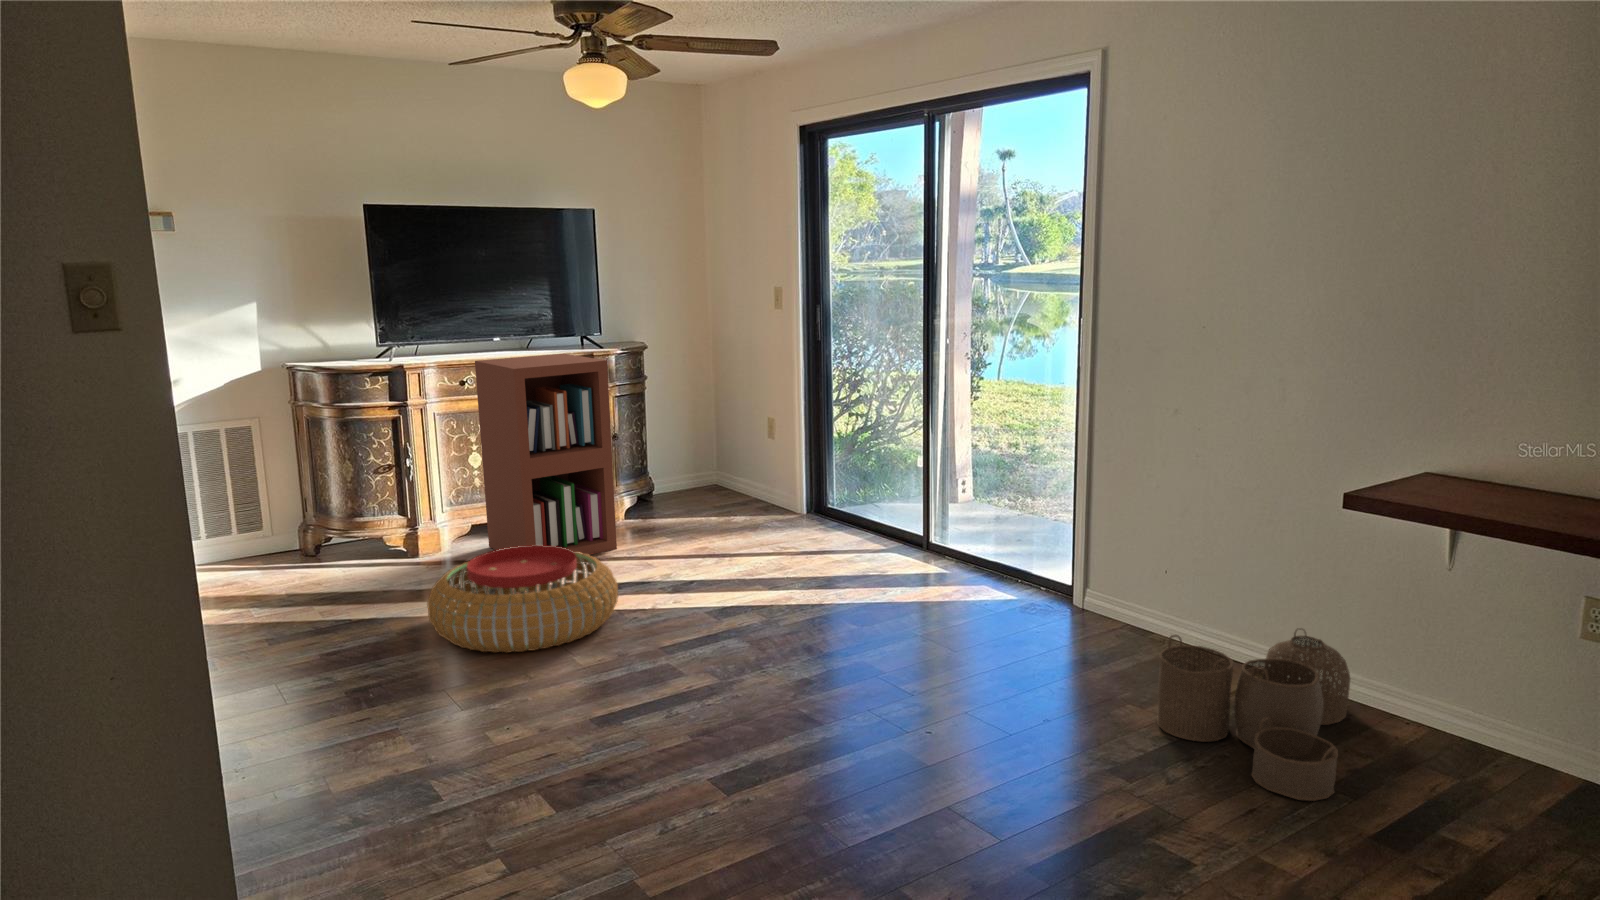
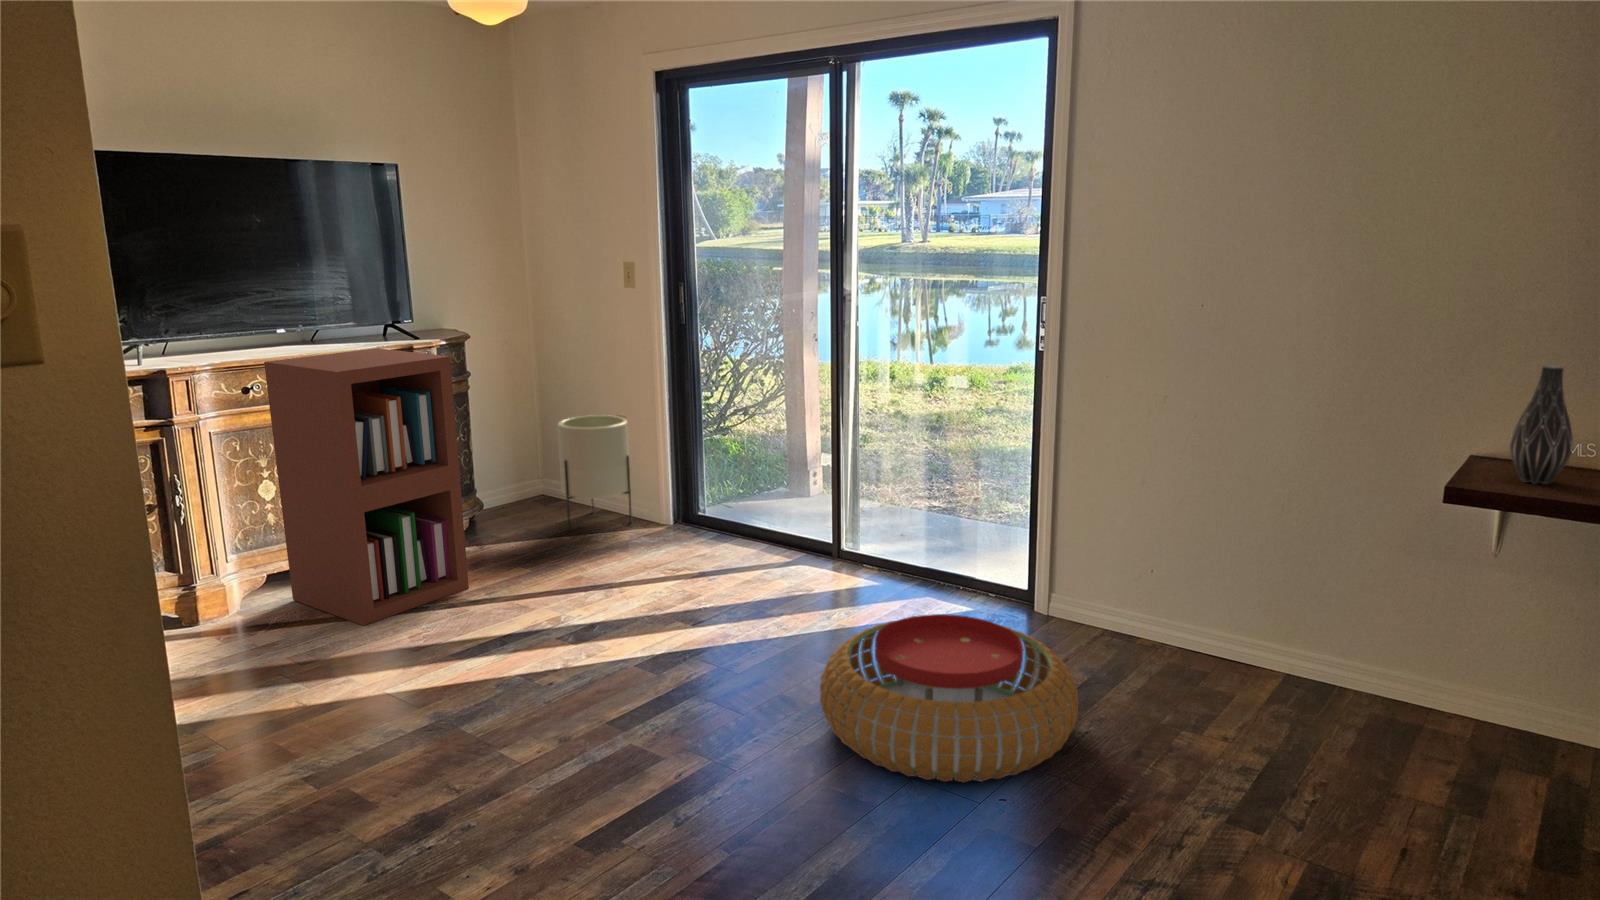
vase: none [1422,383,1479,496] -> present [1509,365,1573,484]
planter: none [714,417,773,512] -> present [558,415,632,529]
pouf: present [427,545,618,652] -> present [820,614,1079,783]
woven basket: present [1157,628,1350,801] -> none [1224,626,1462,825]

